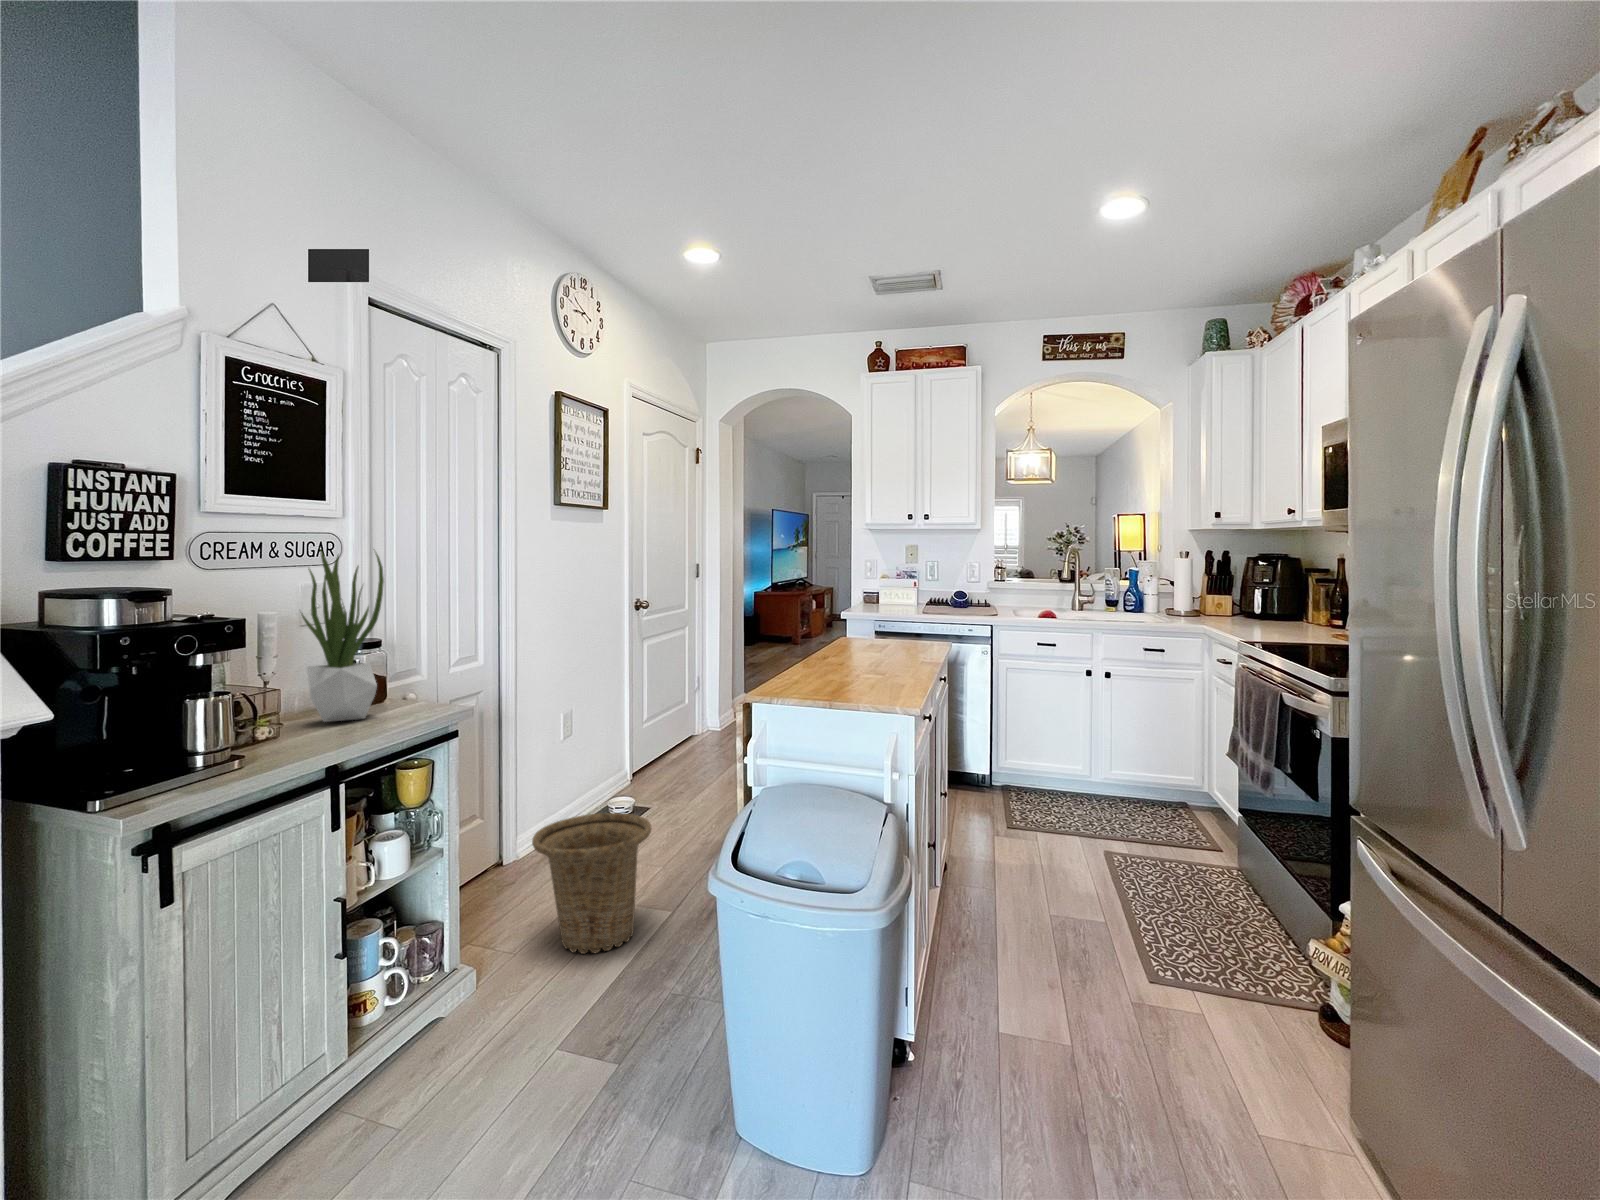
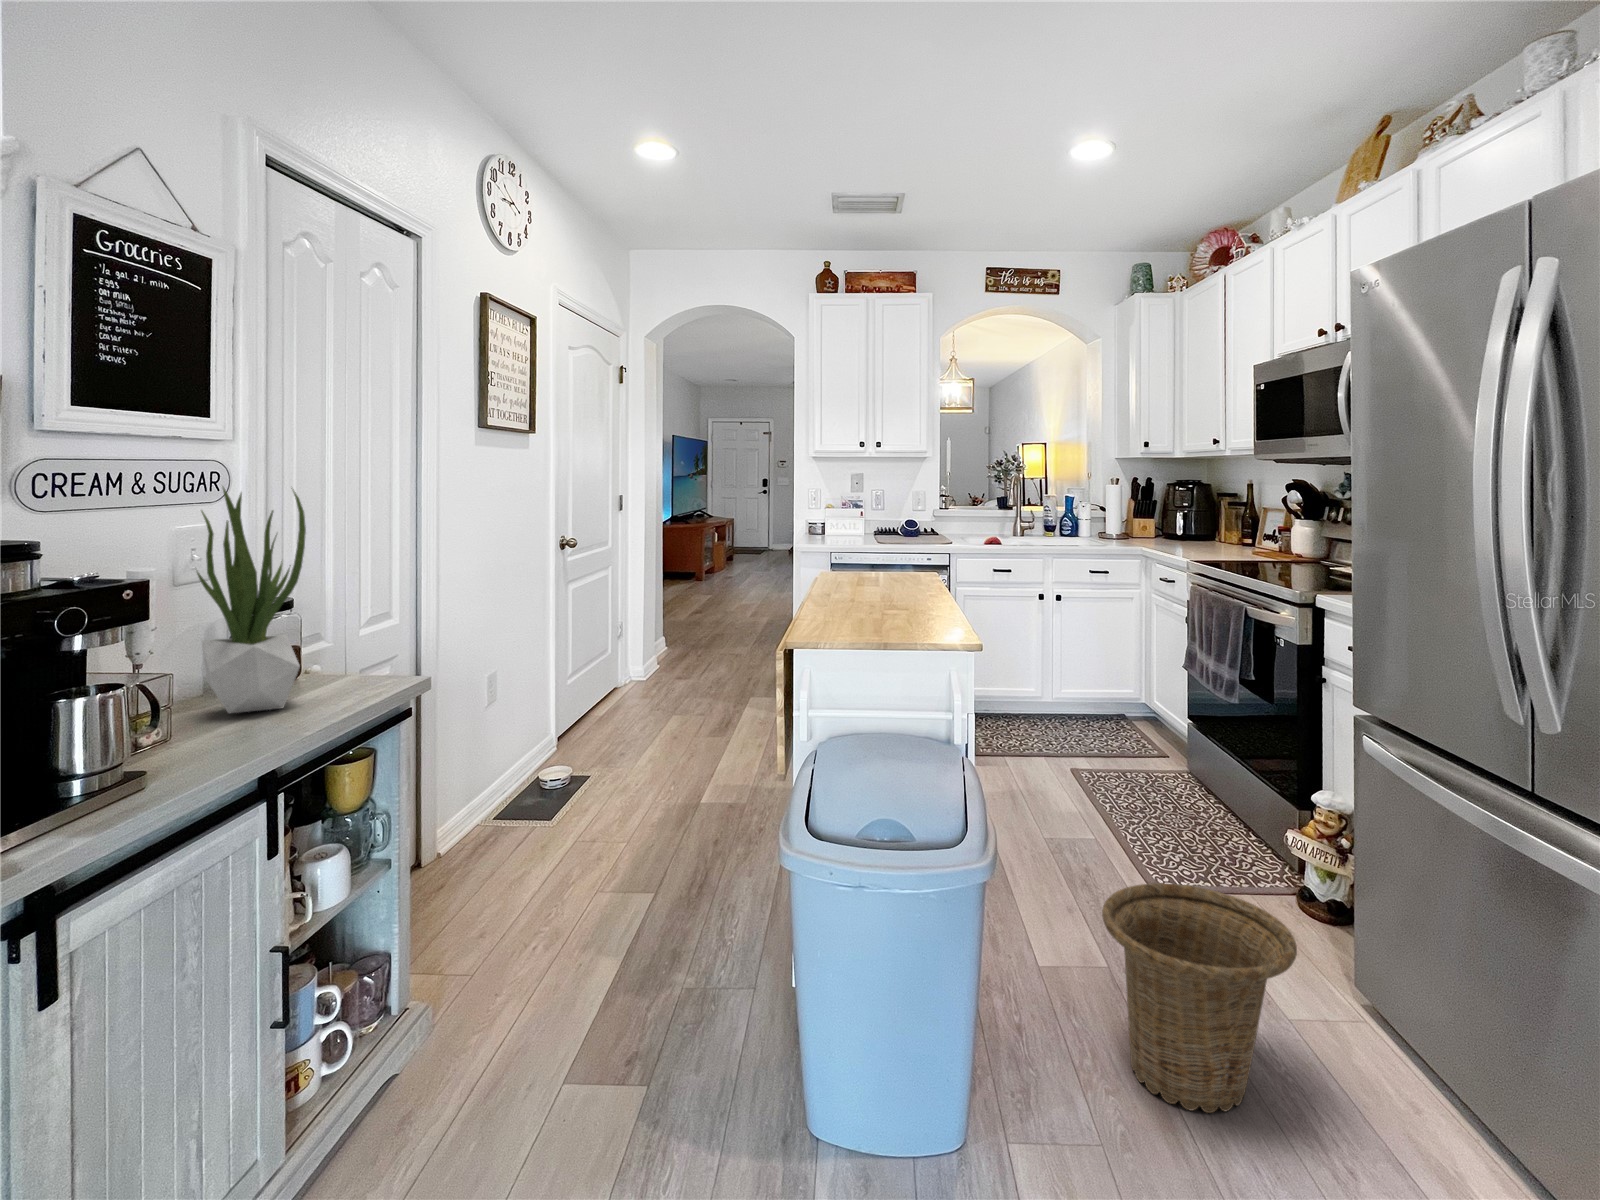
basket: present [532,813,651,954] -> present [1102,883,1297,1113]

